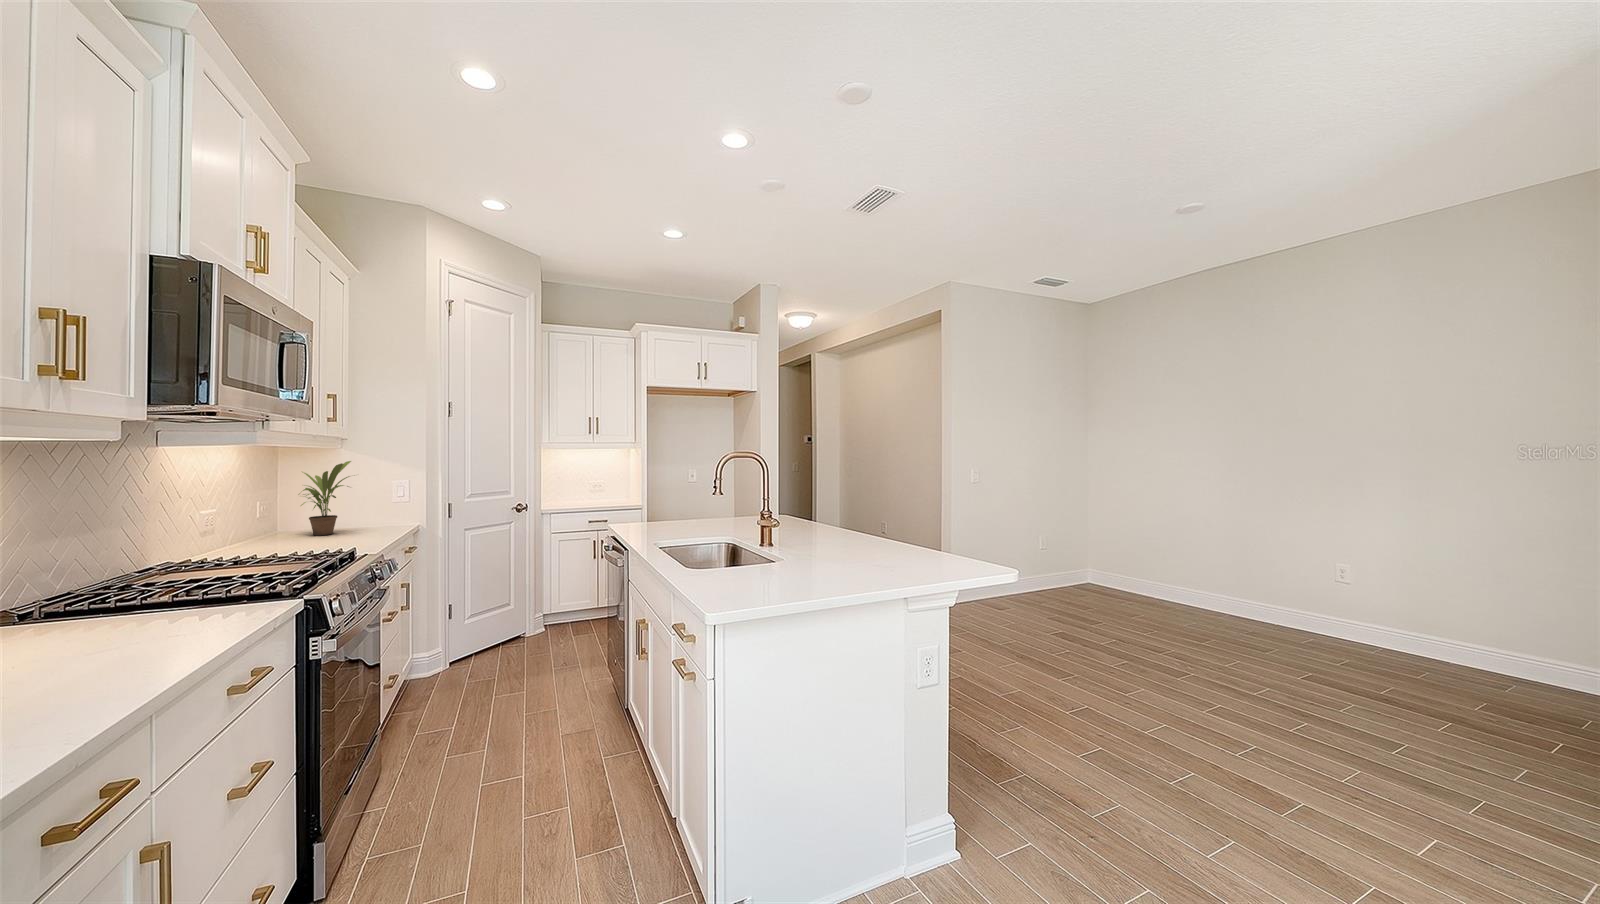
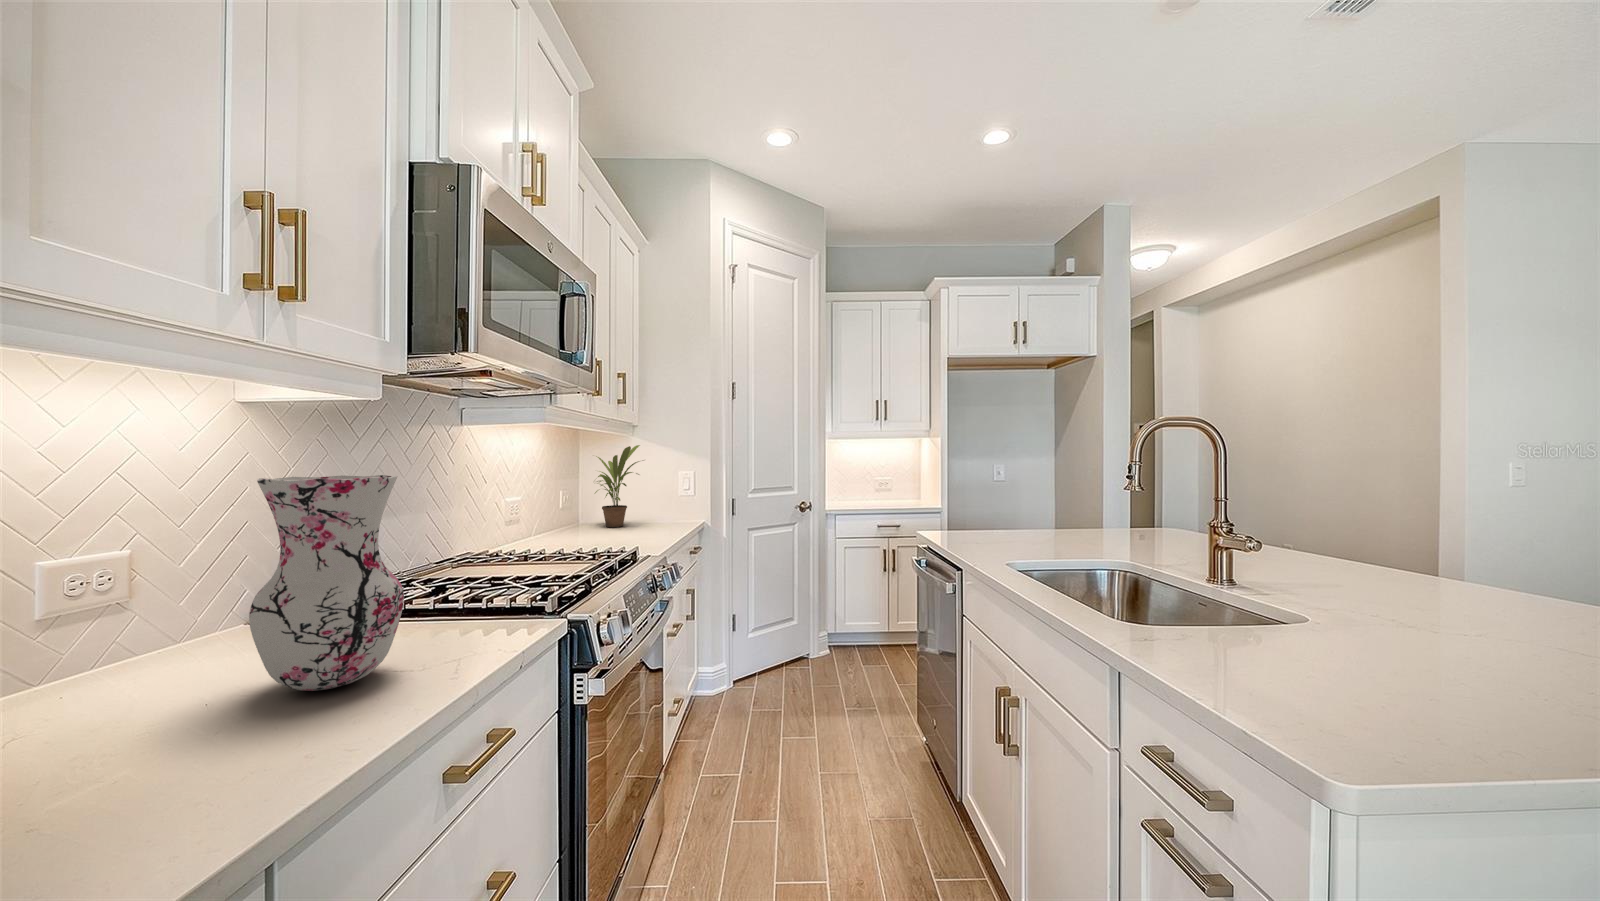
vase: none [45,502,179,652] -> present [249,475,404,691]

